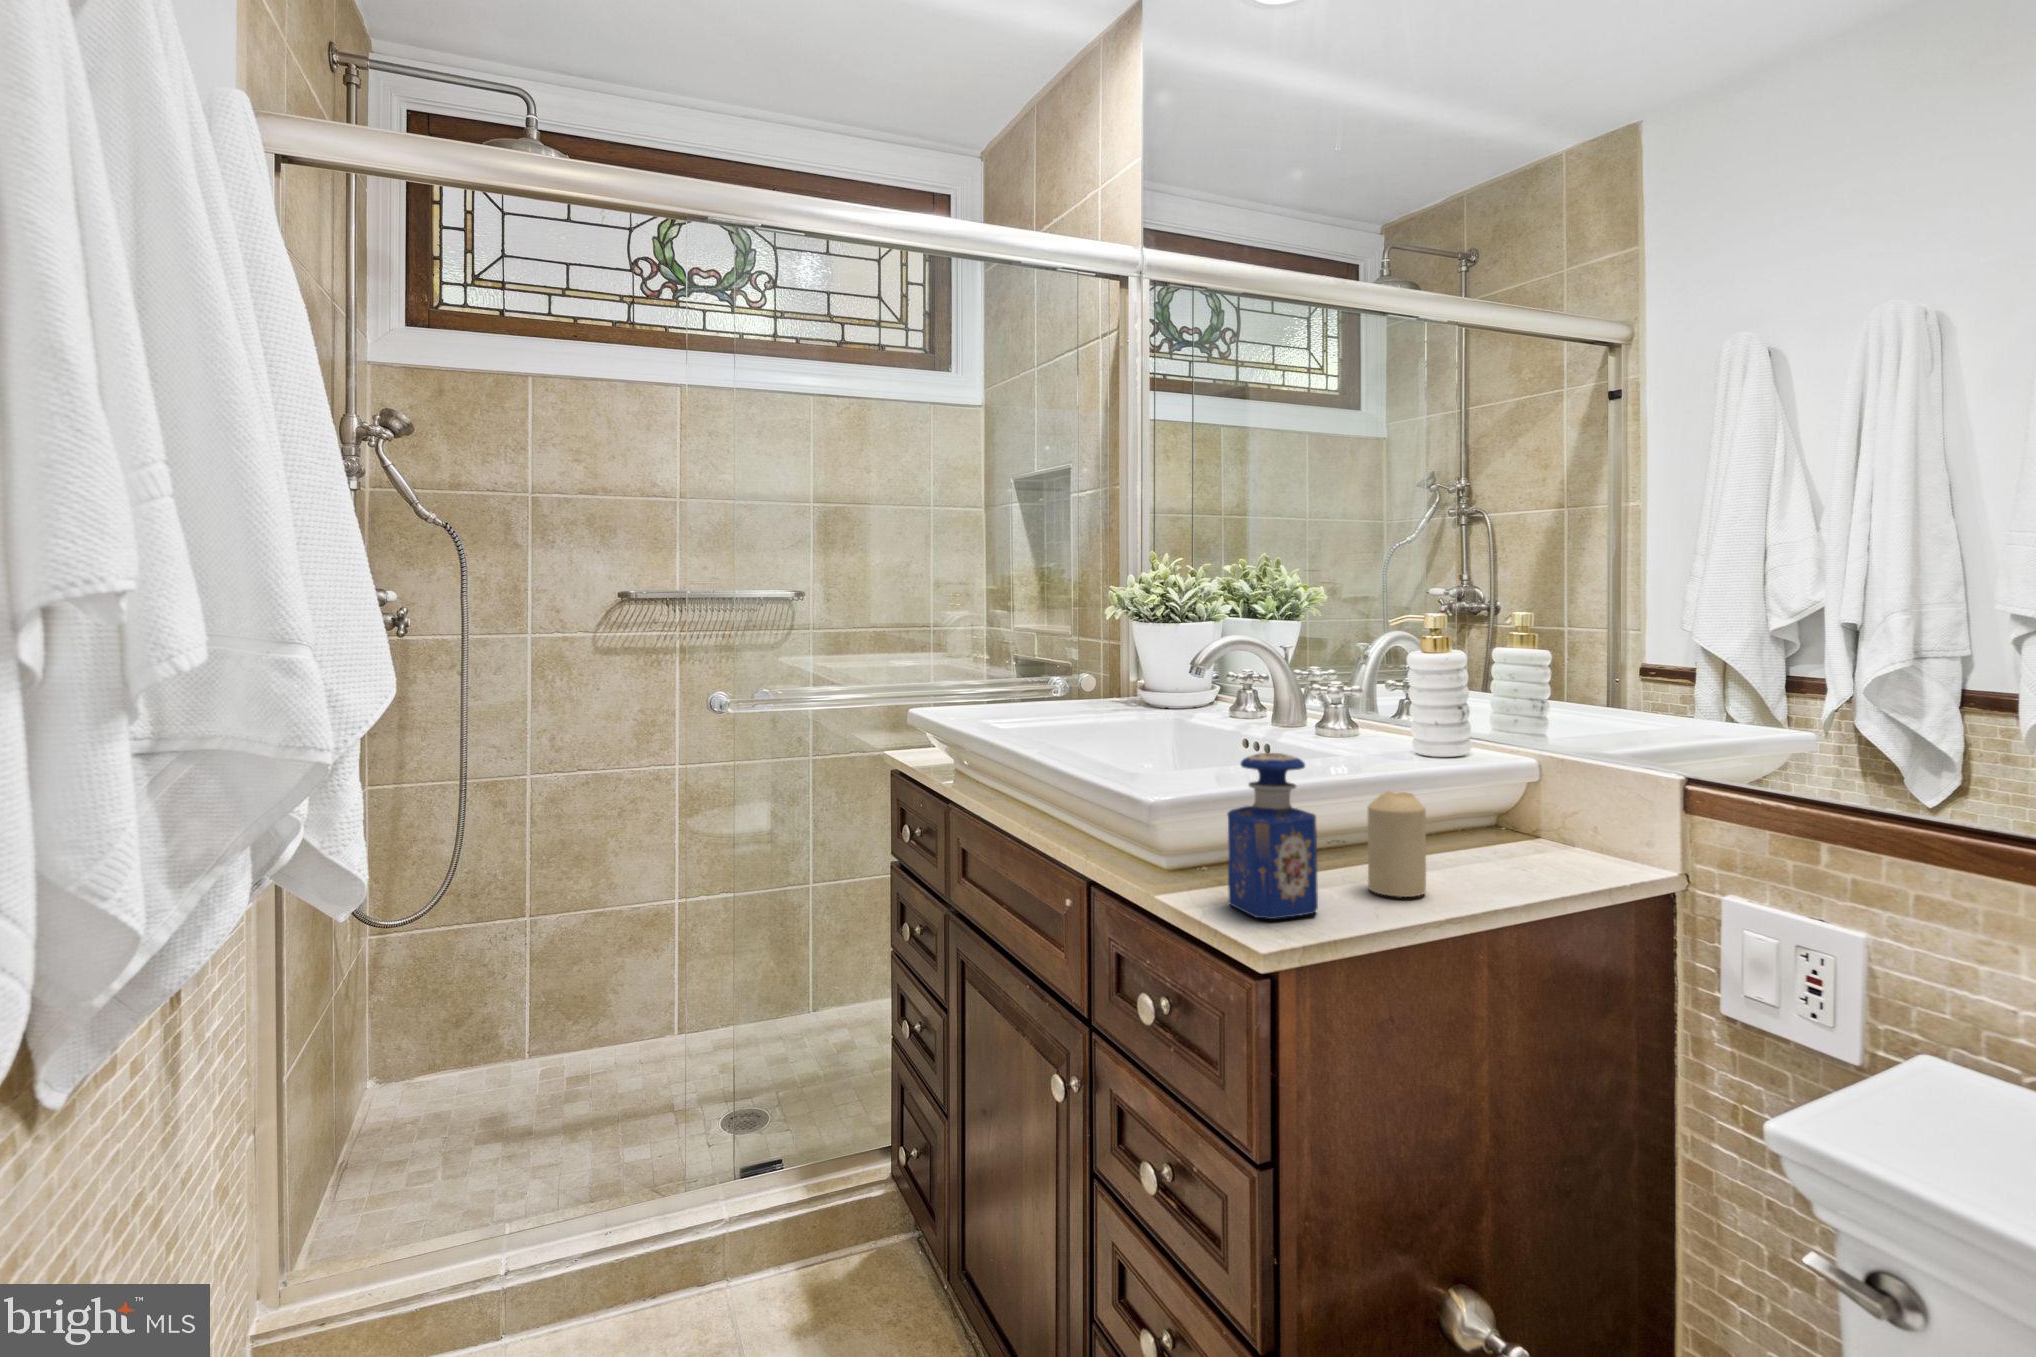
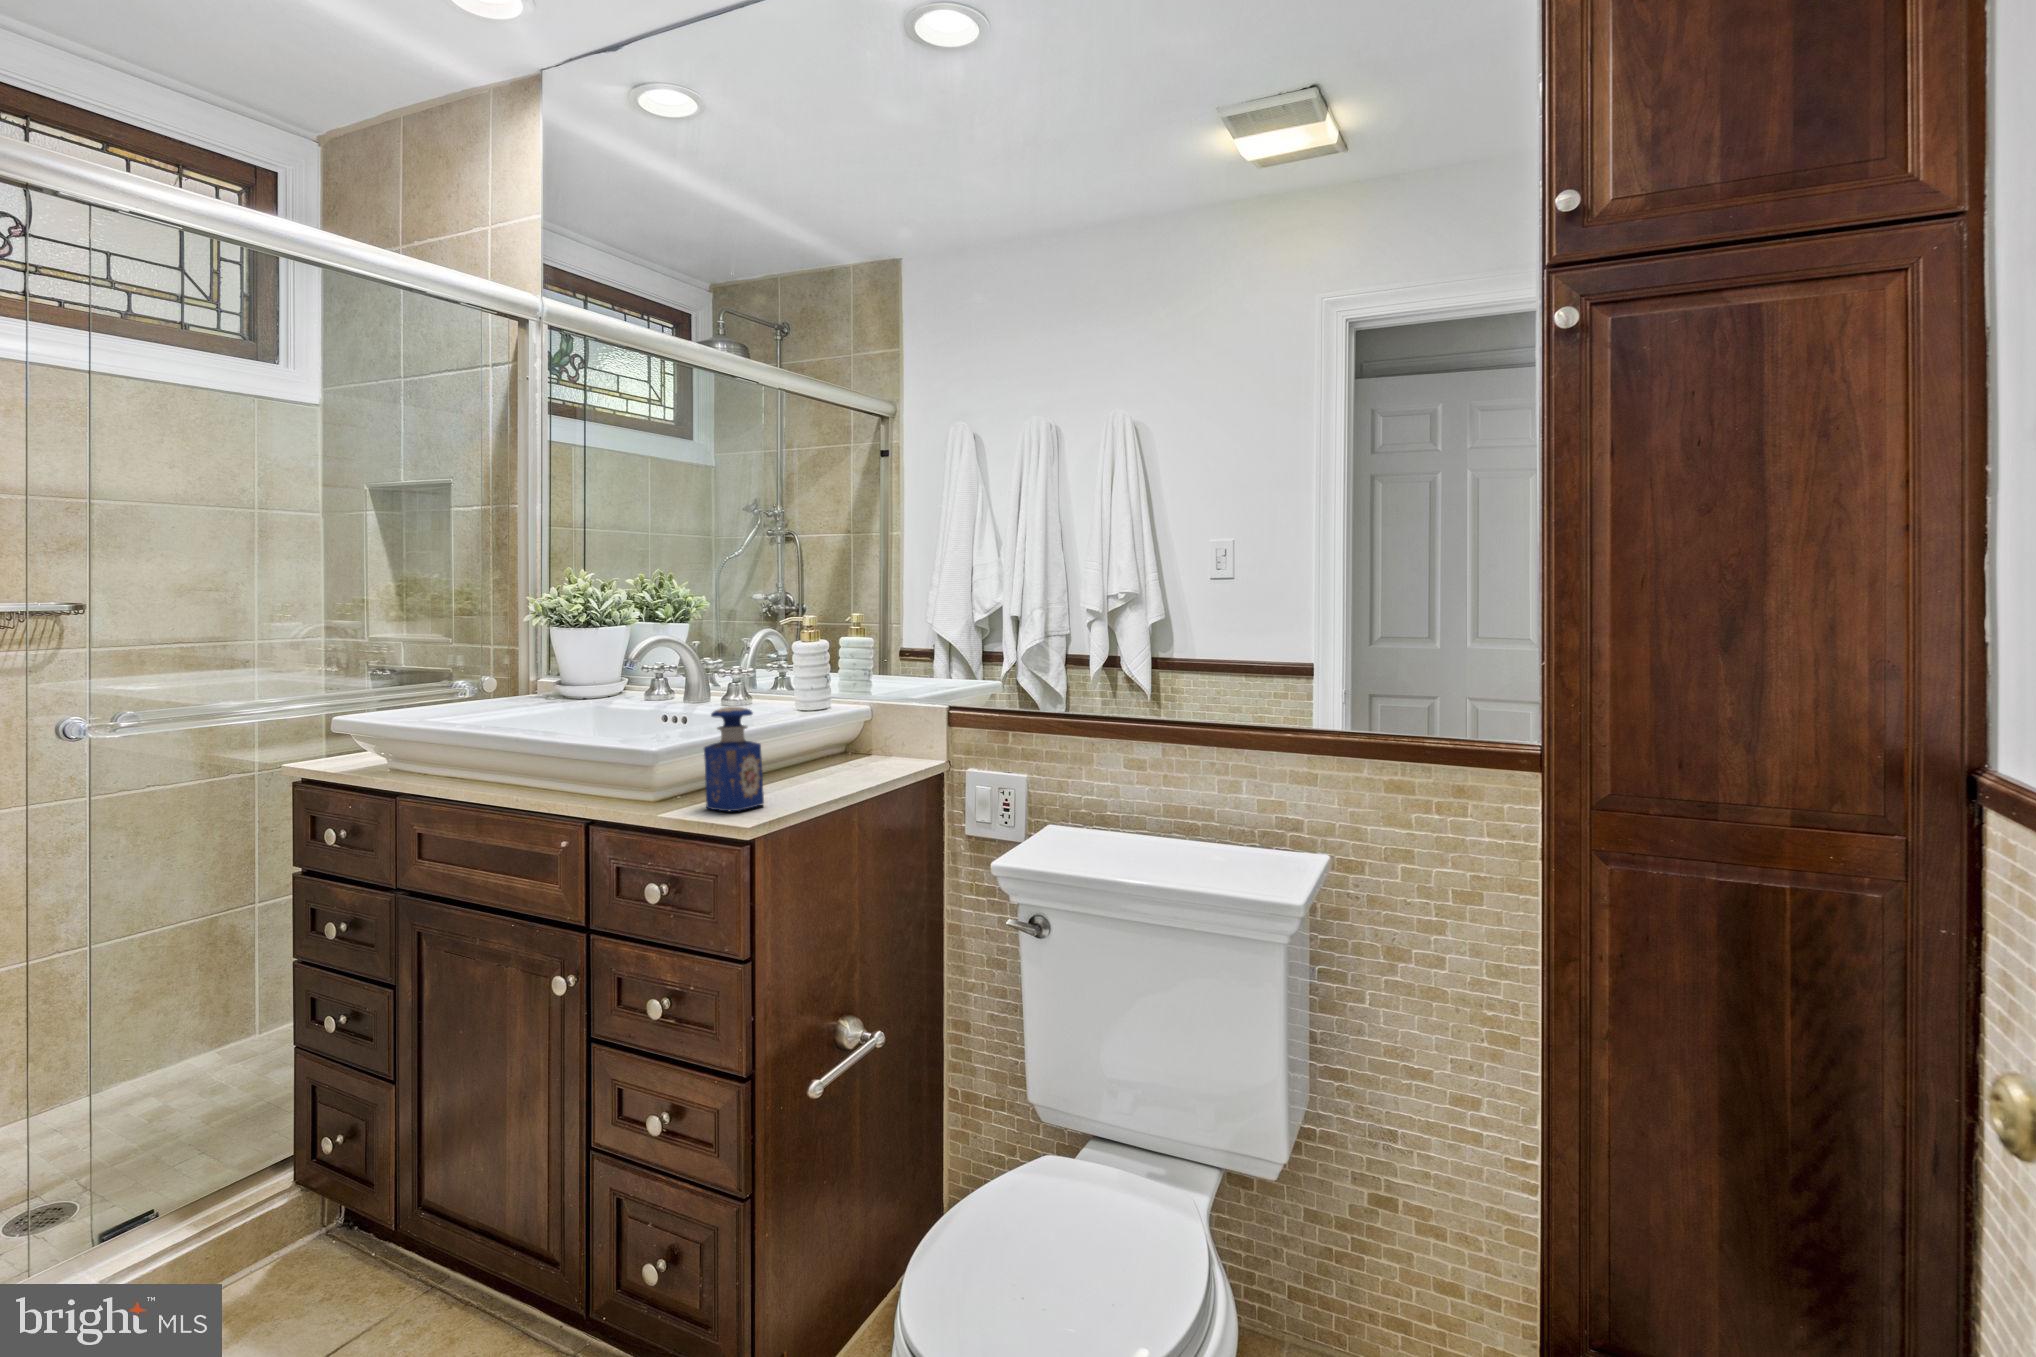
candle: present [1367,791,1426,897] -> none [785,728,821,792]

